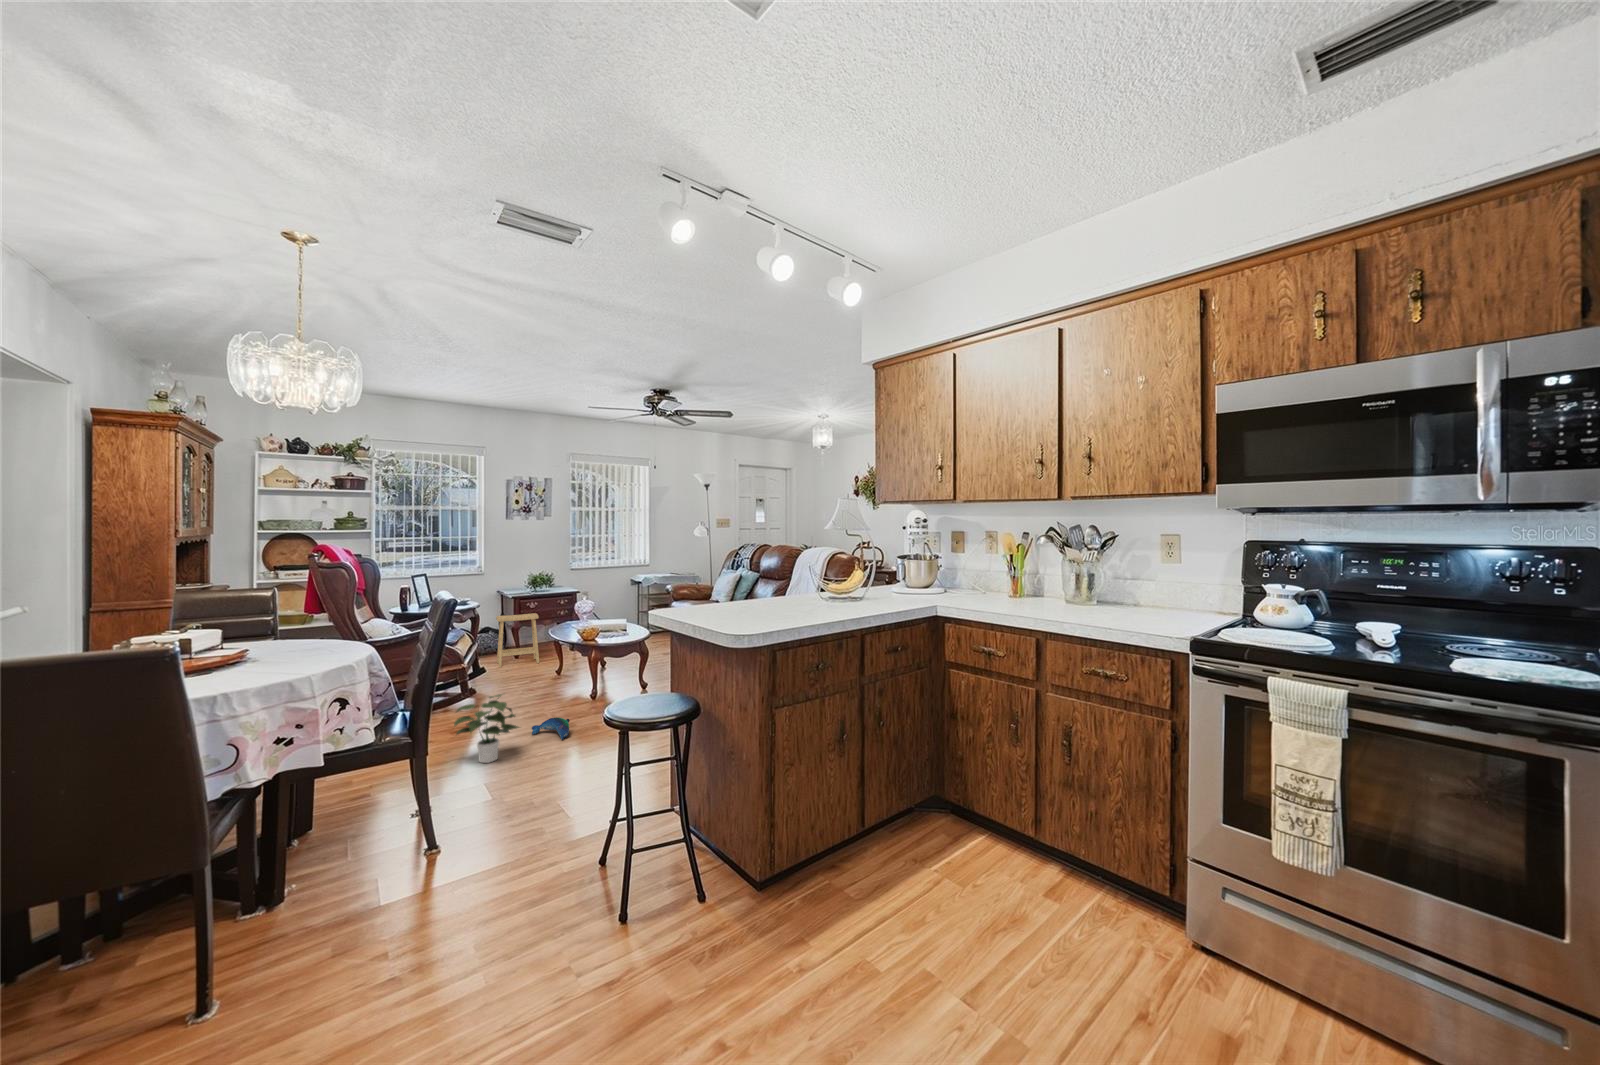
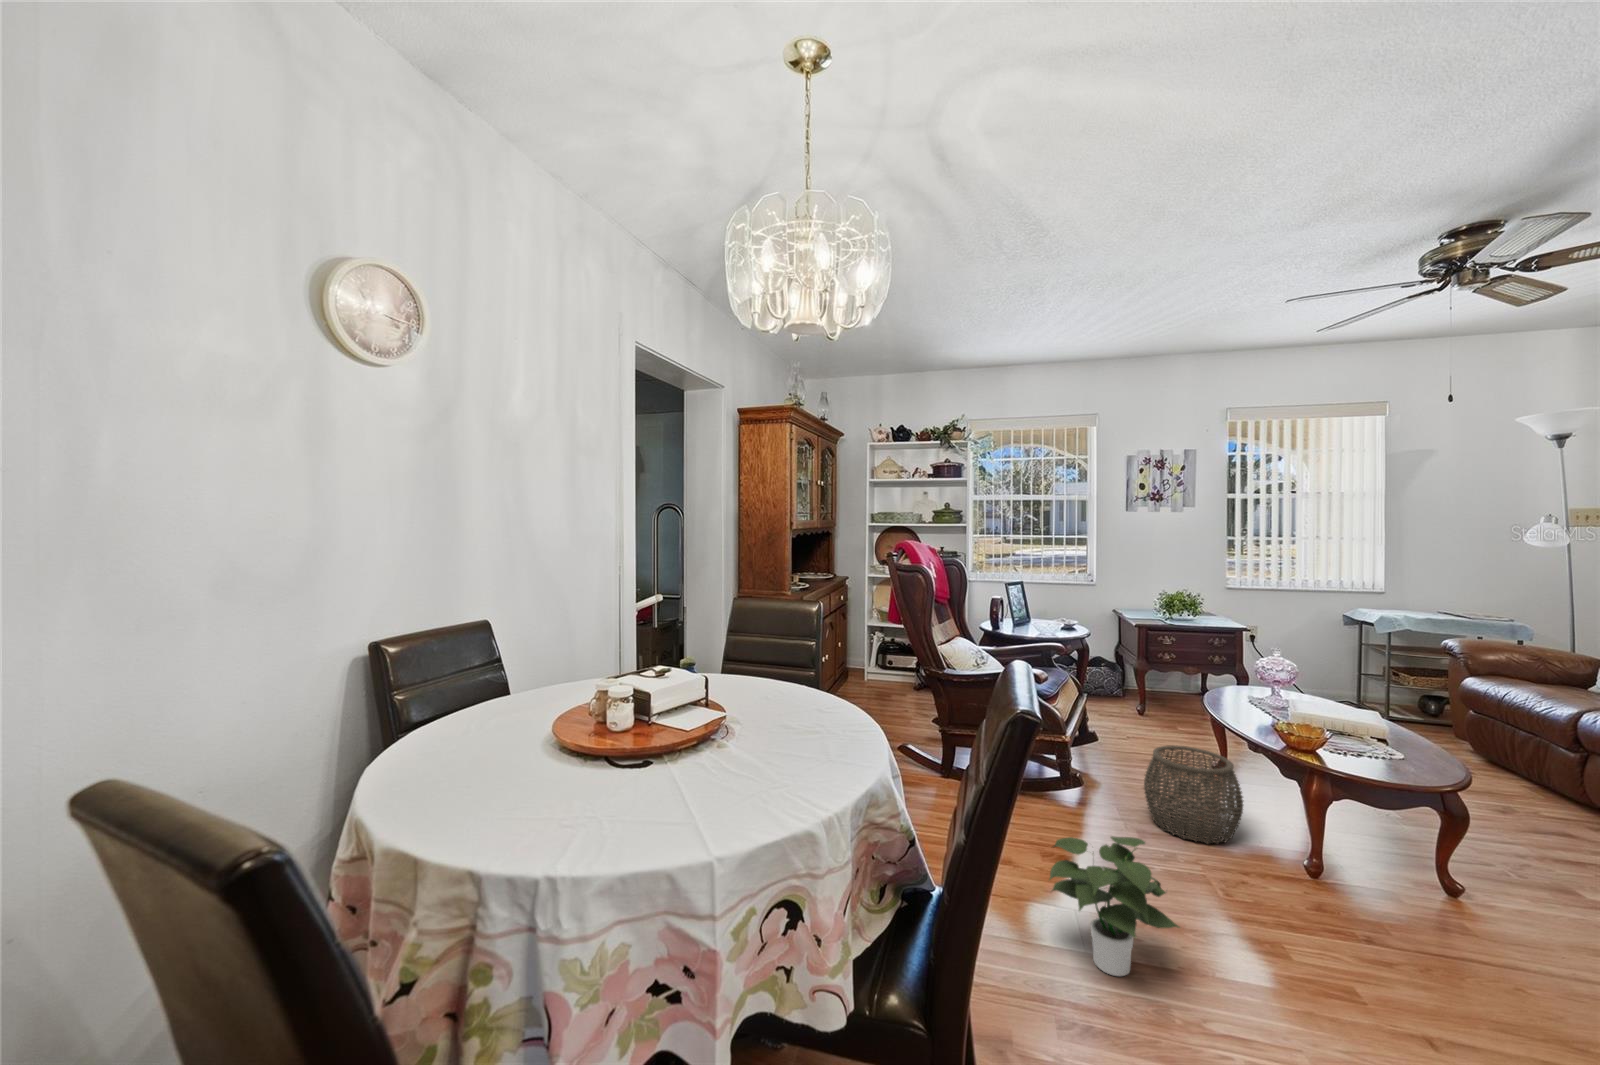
footstool: present [496,613,539,667] -> none [1111,647,1177,729]
woven basket: none [512,659,564,709] -> present [1144,745,1243,843]
plush toy: present [532,717,570,740] -> none [1191,901,1285,977]

